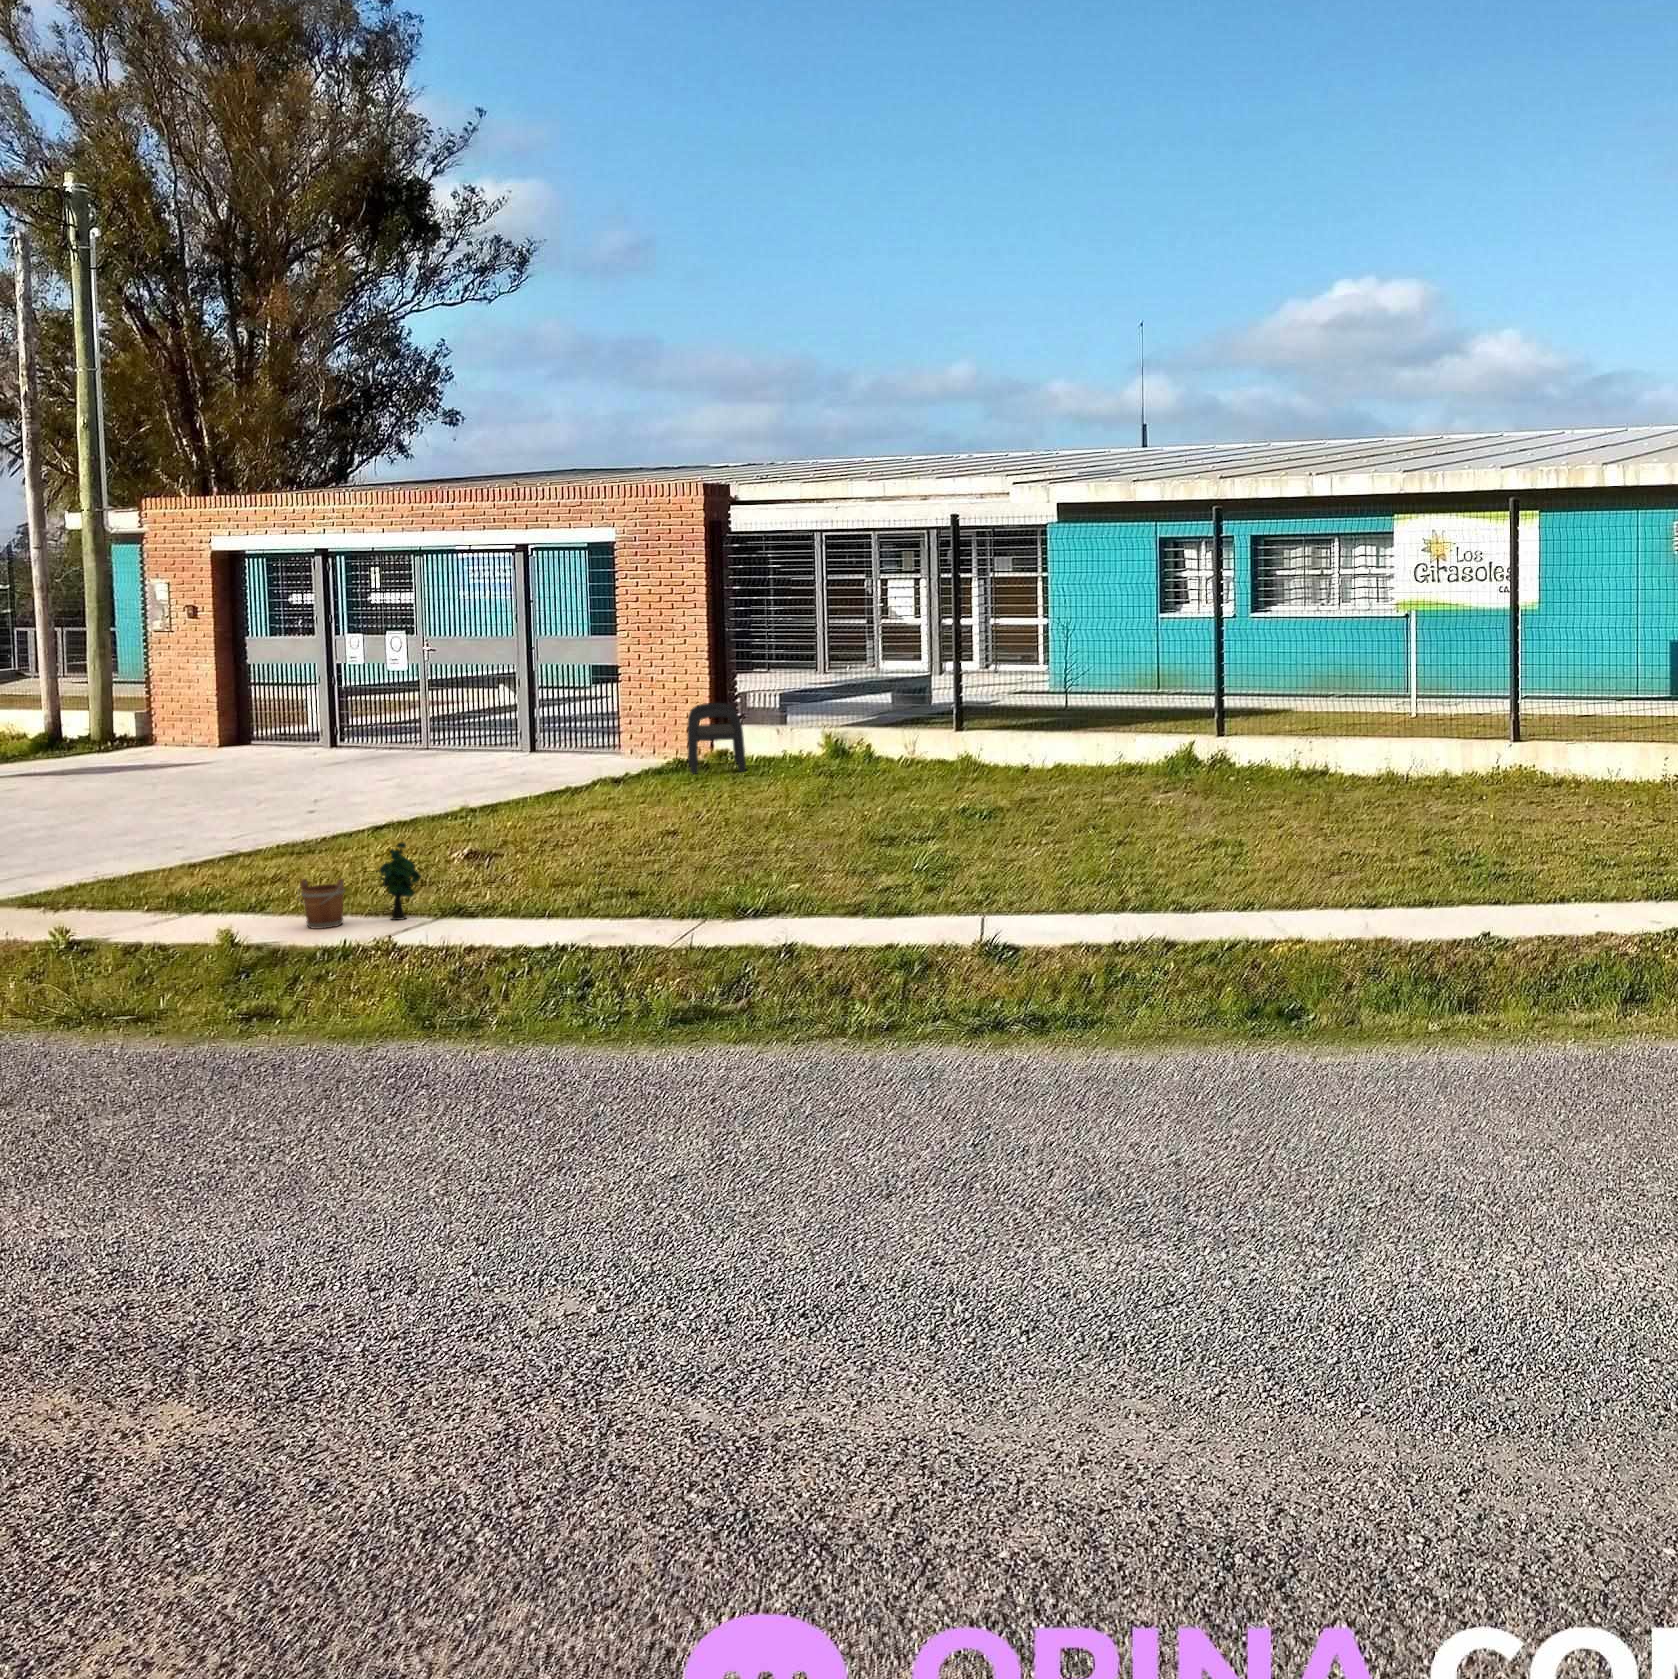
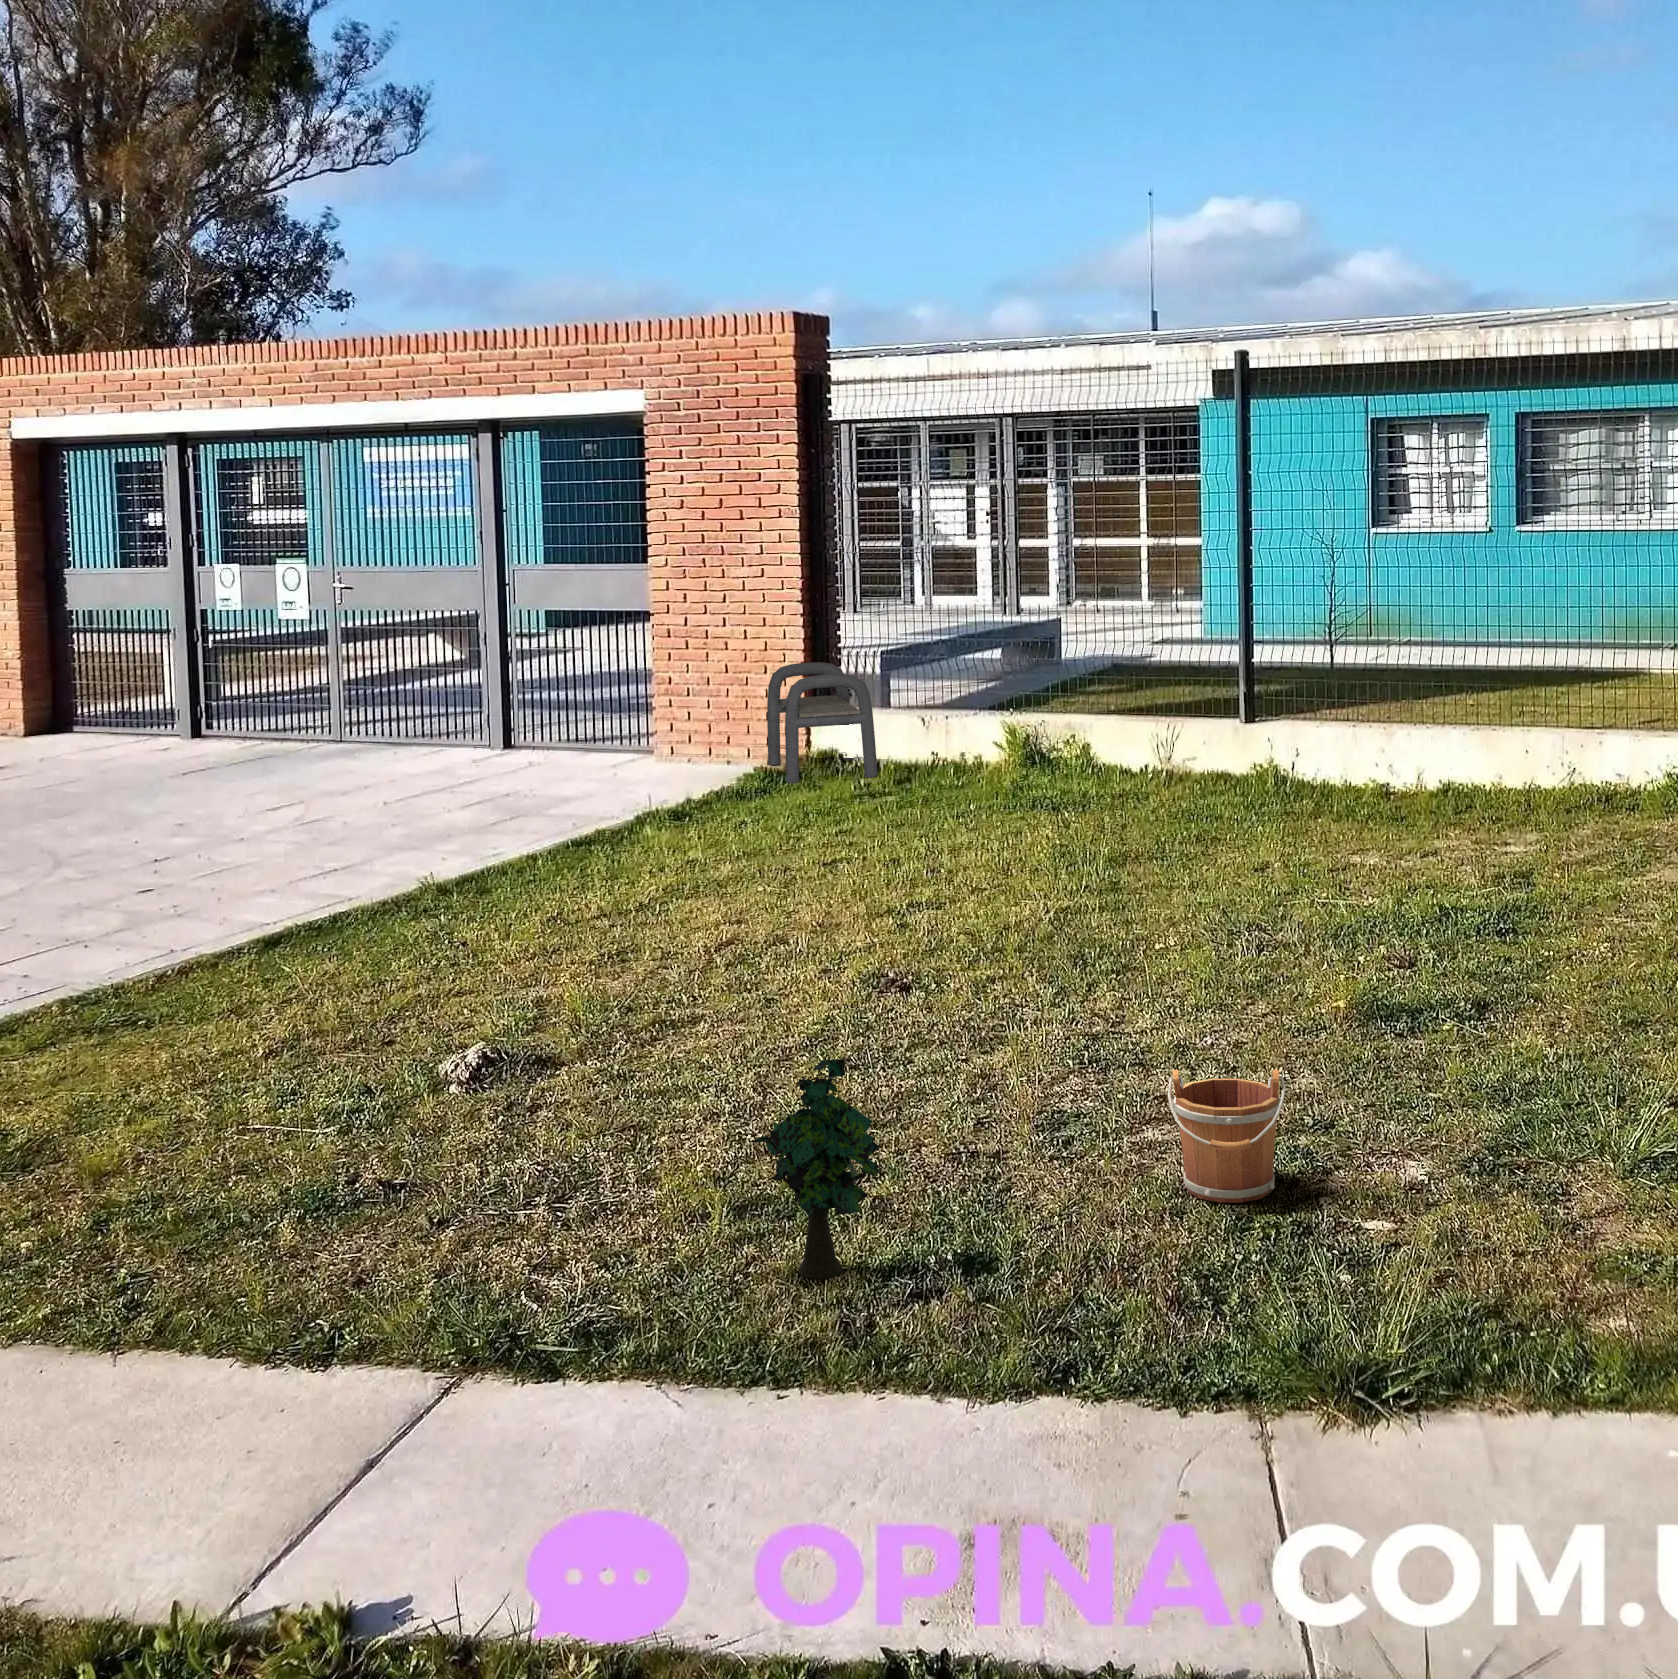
decorative plant: present [377,842,421,920] -> present [750,1059,880,1279]
bucket: present [299,879,344,929] -> present [1168,1070,1286,1203]

